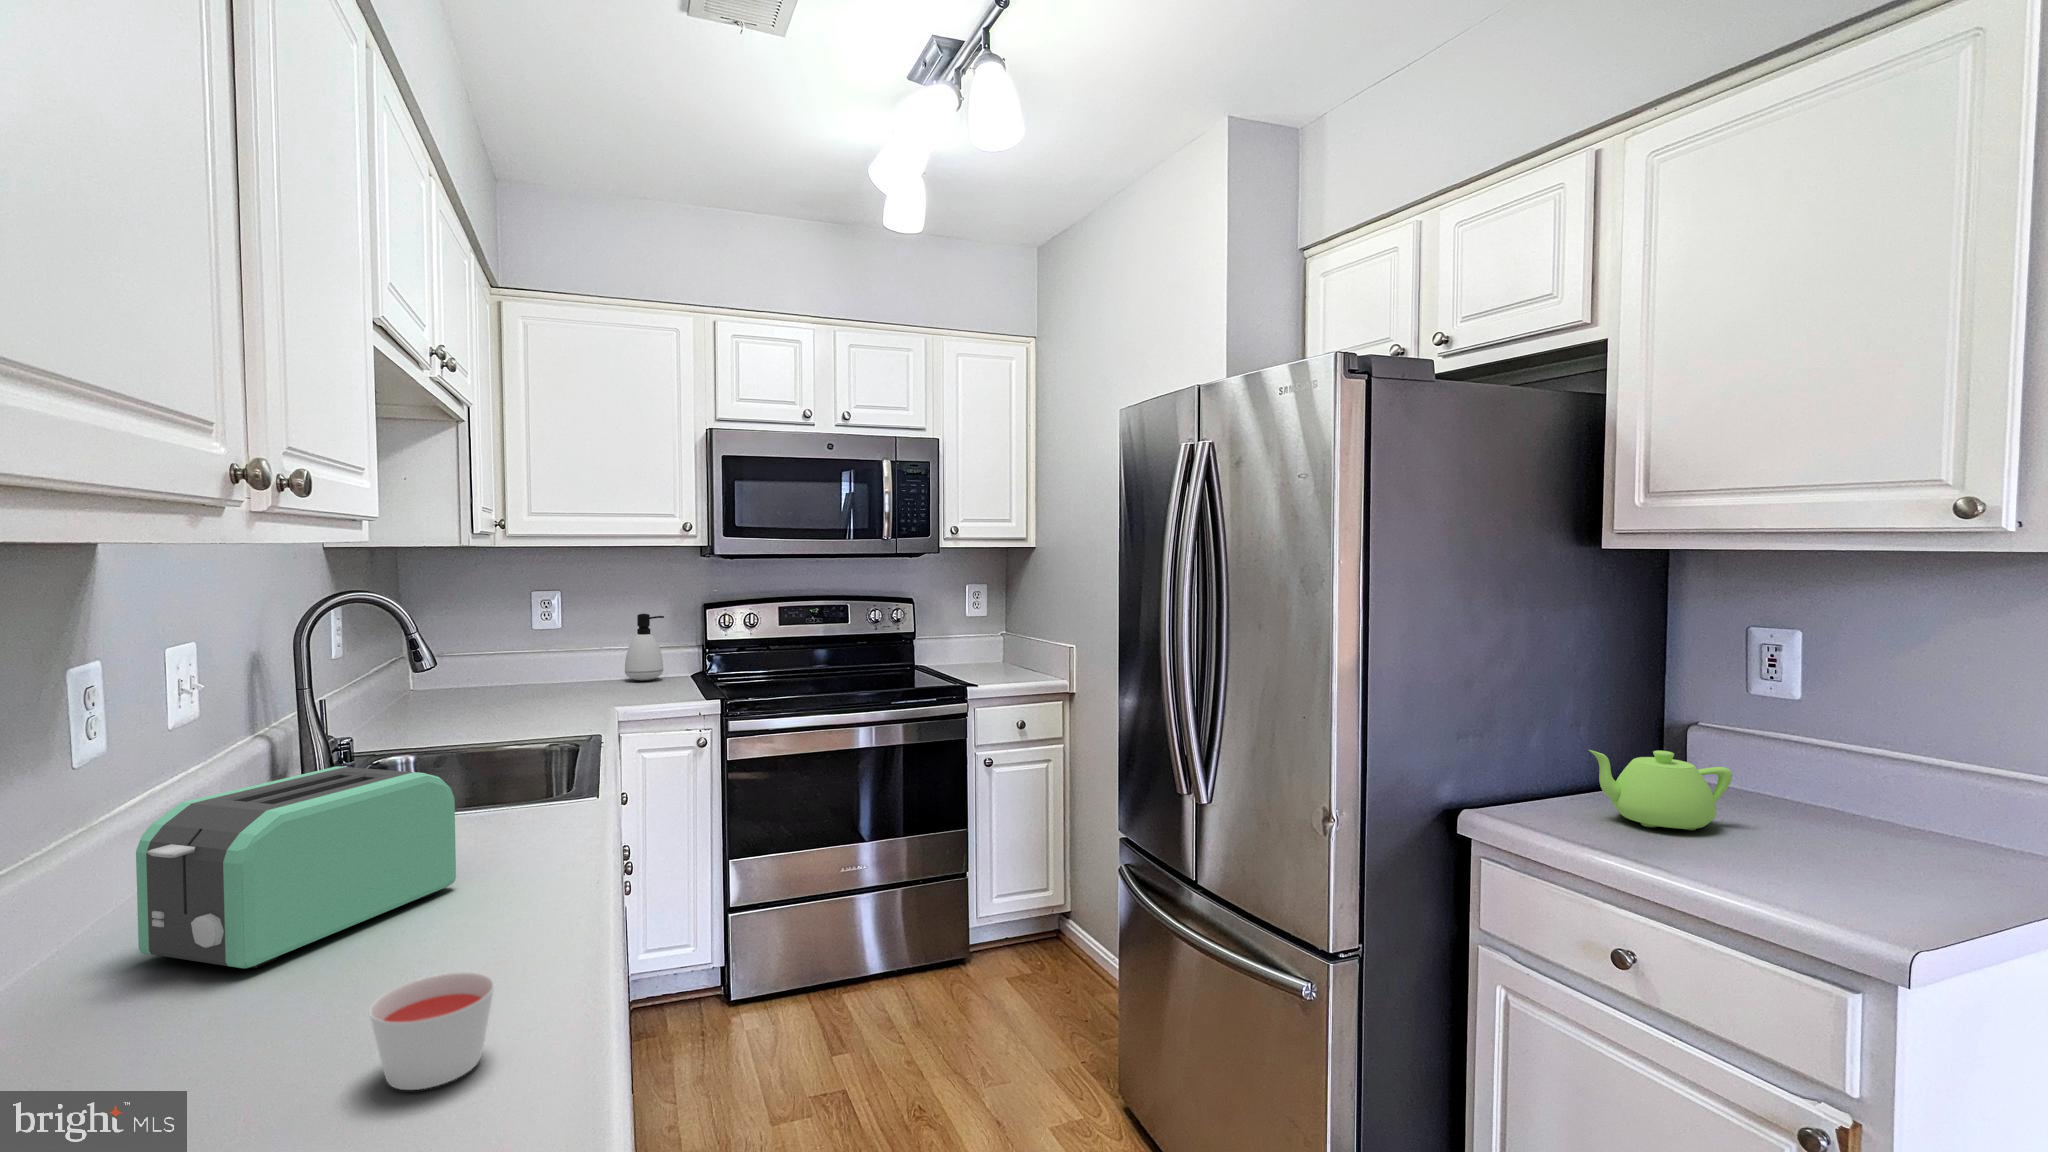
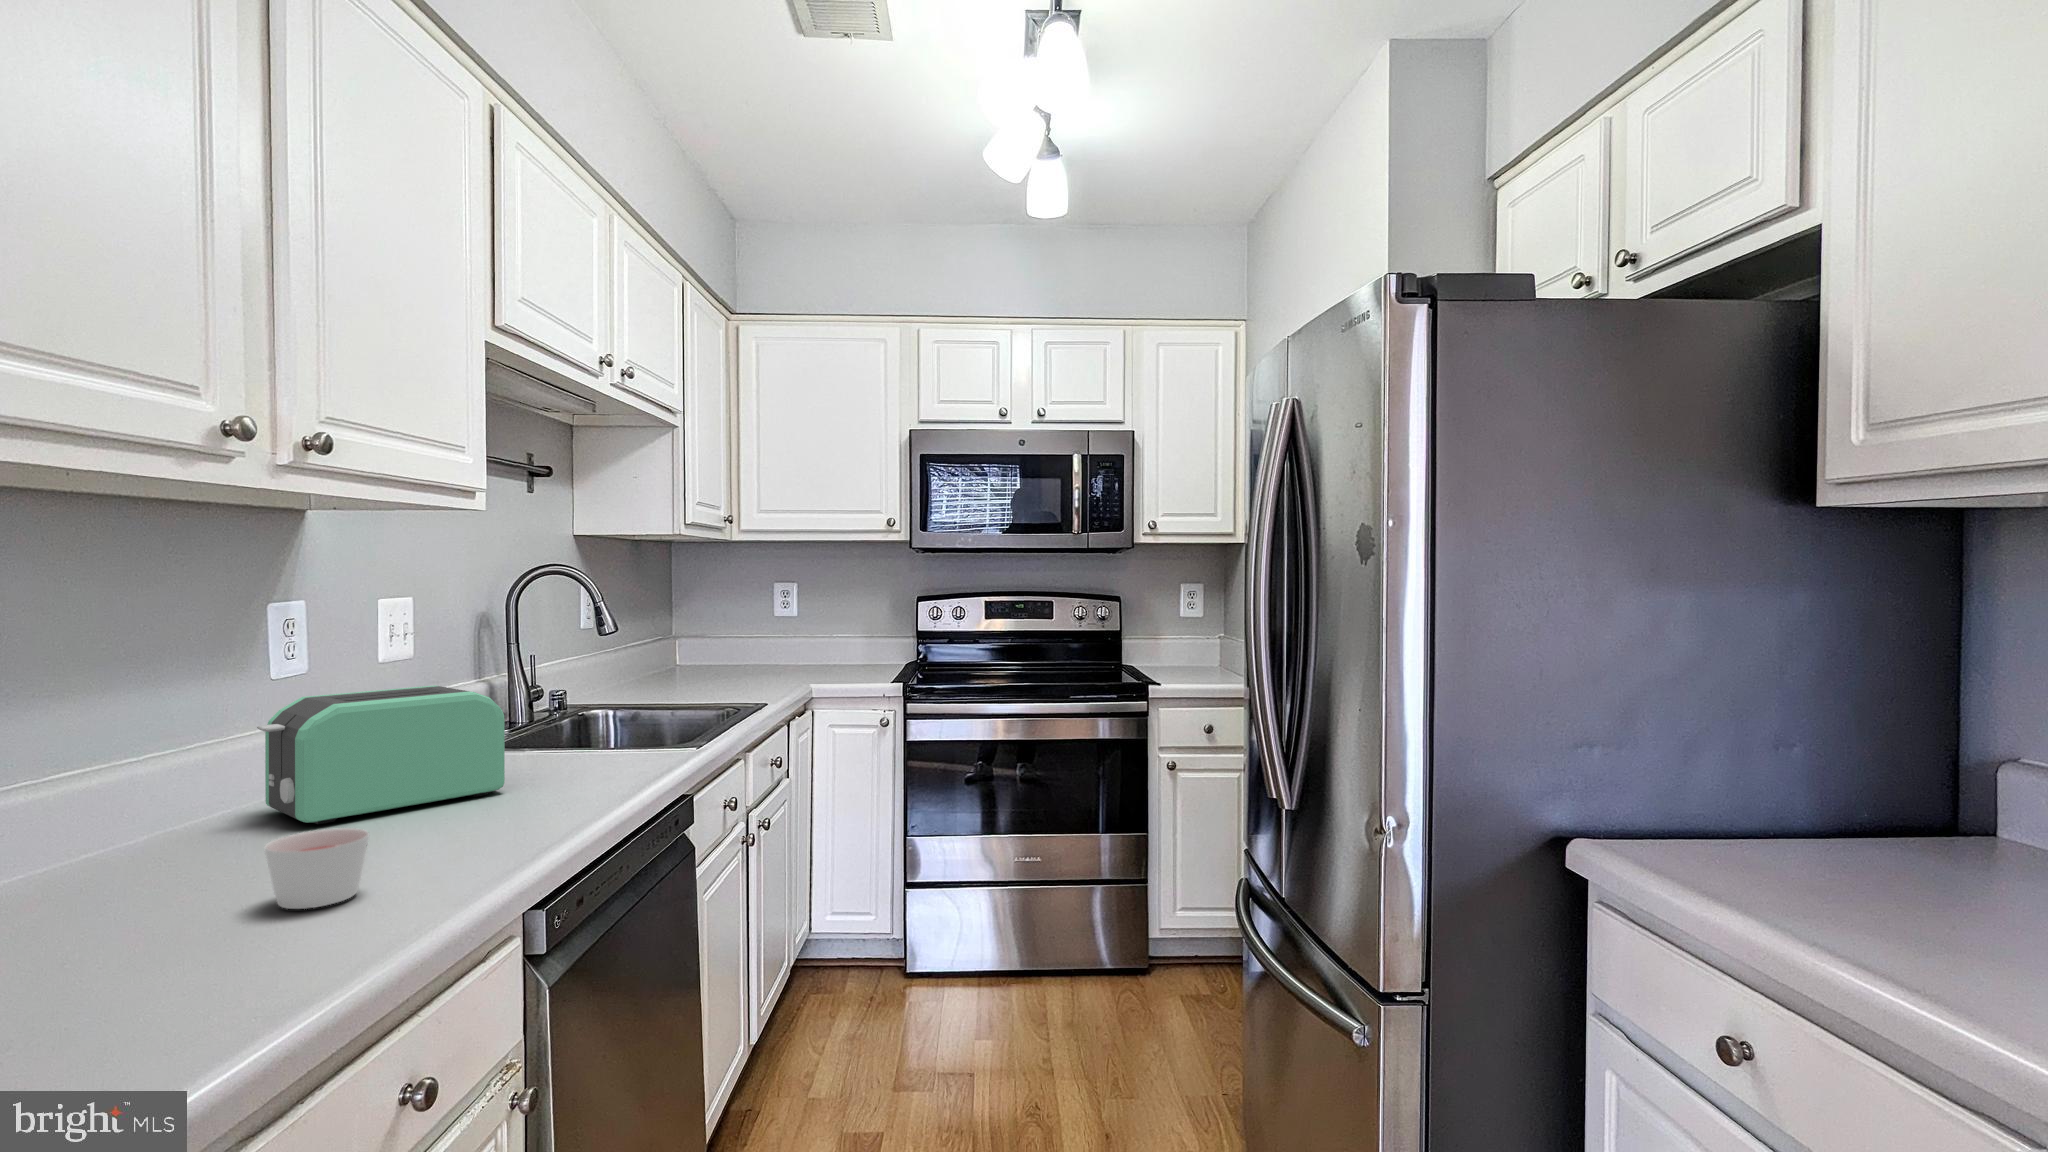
soap dispenser: present [625,614,664,681] -> none [845,604,880,666]
teapot: present [1589,750,1732,830] -> none [1733,767,1965,891]

